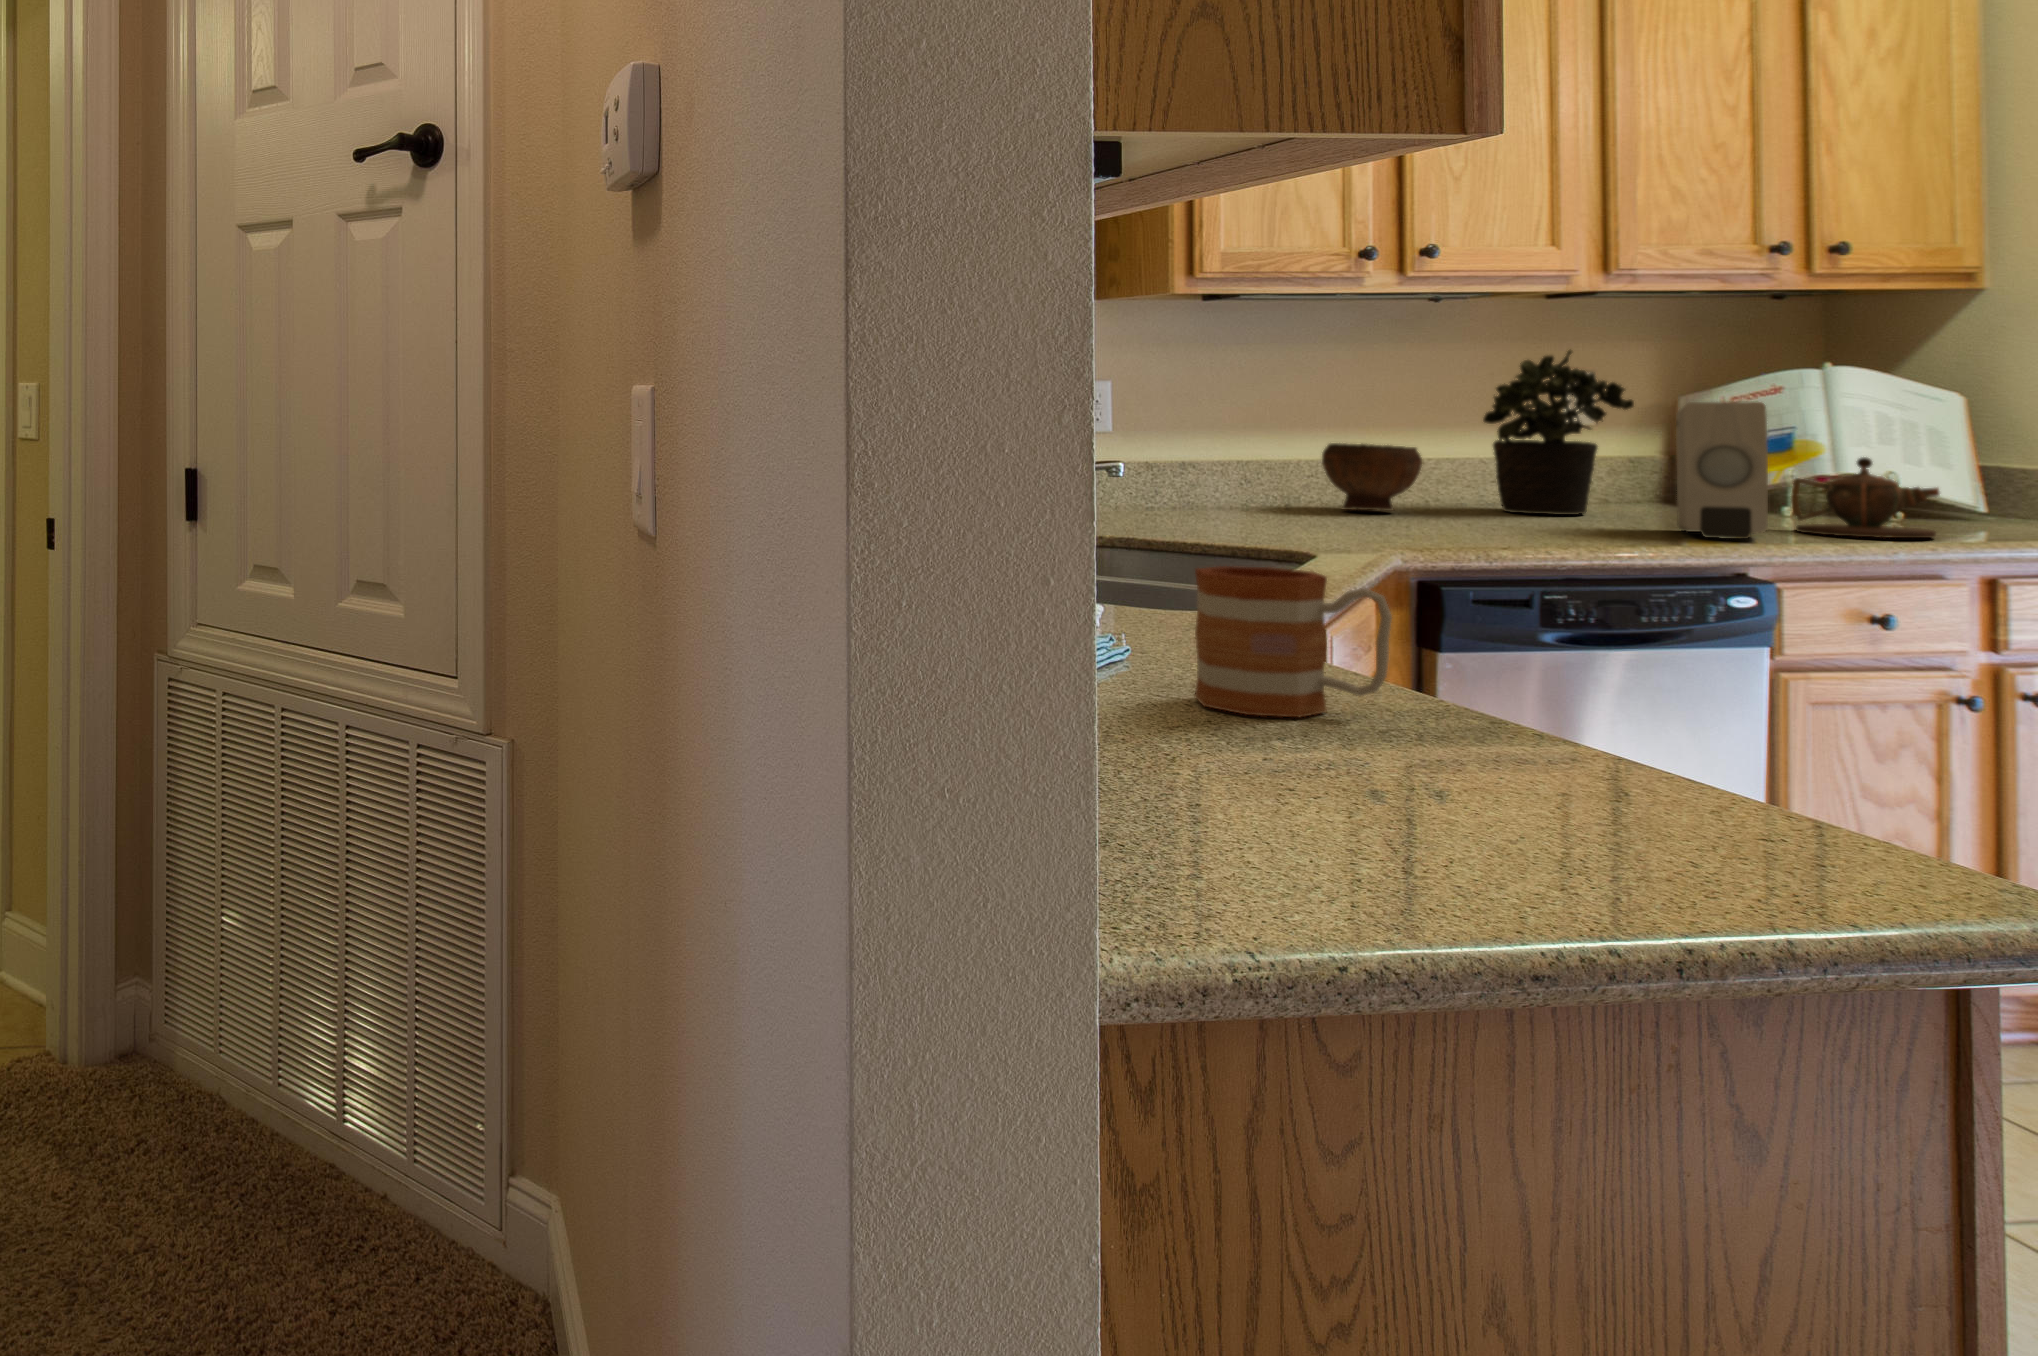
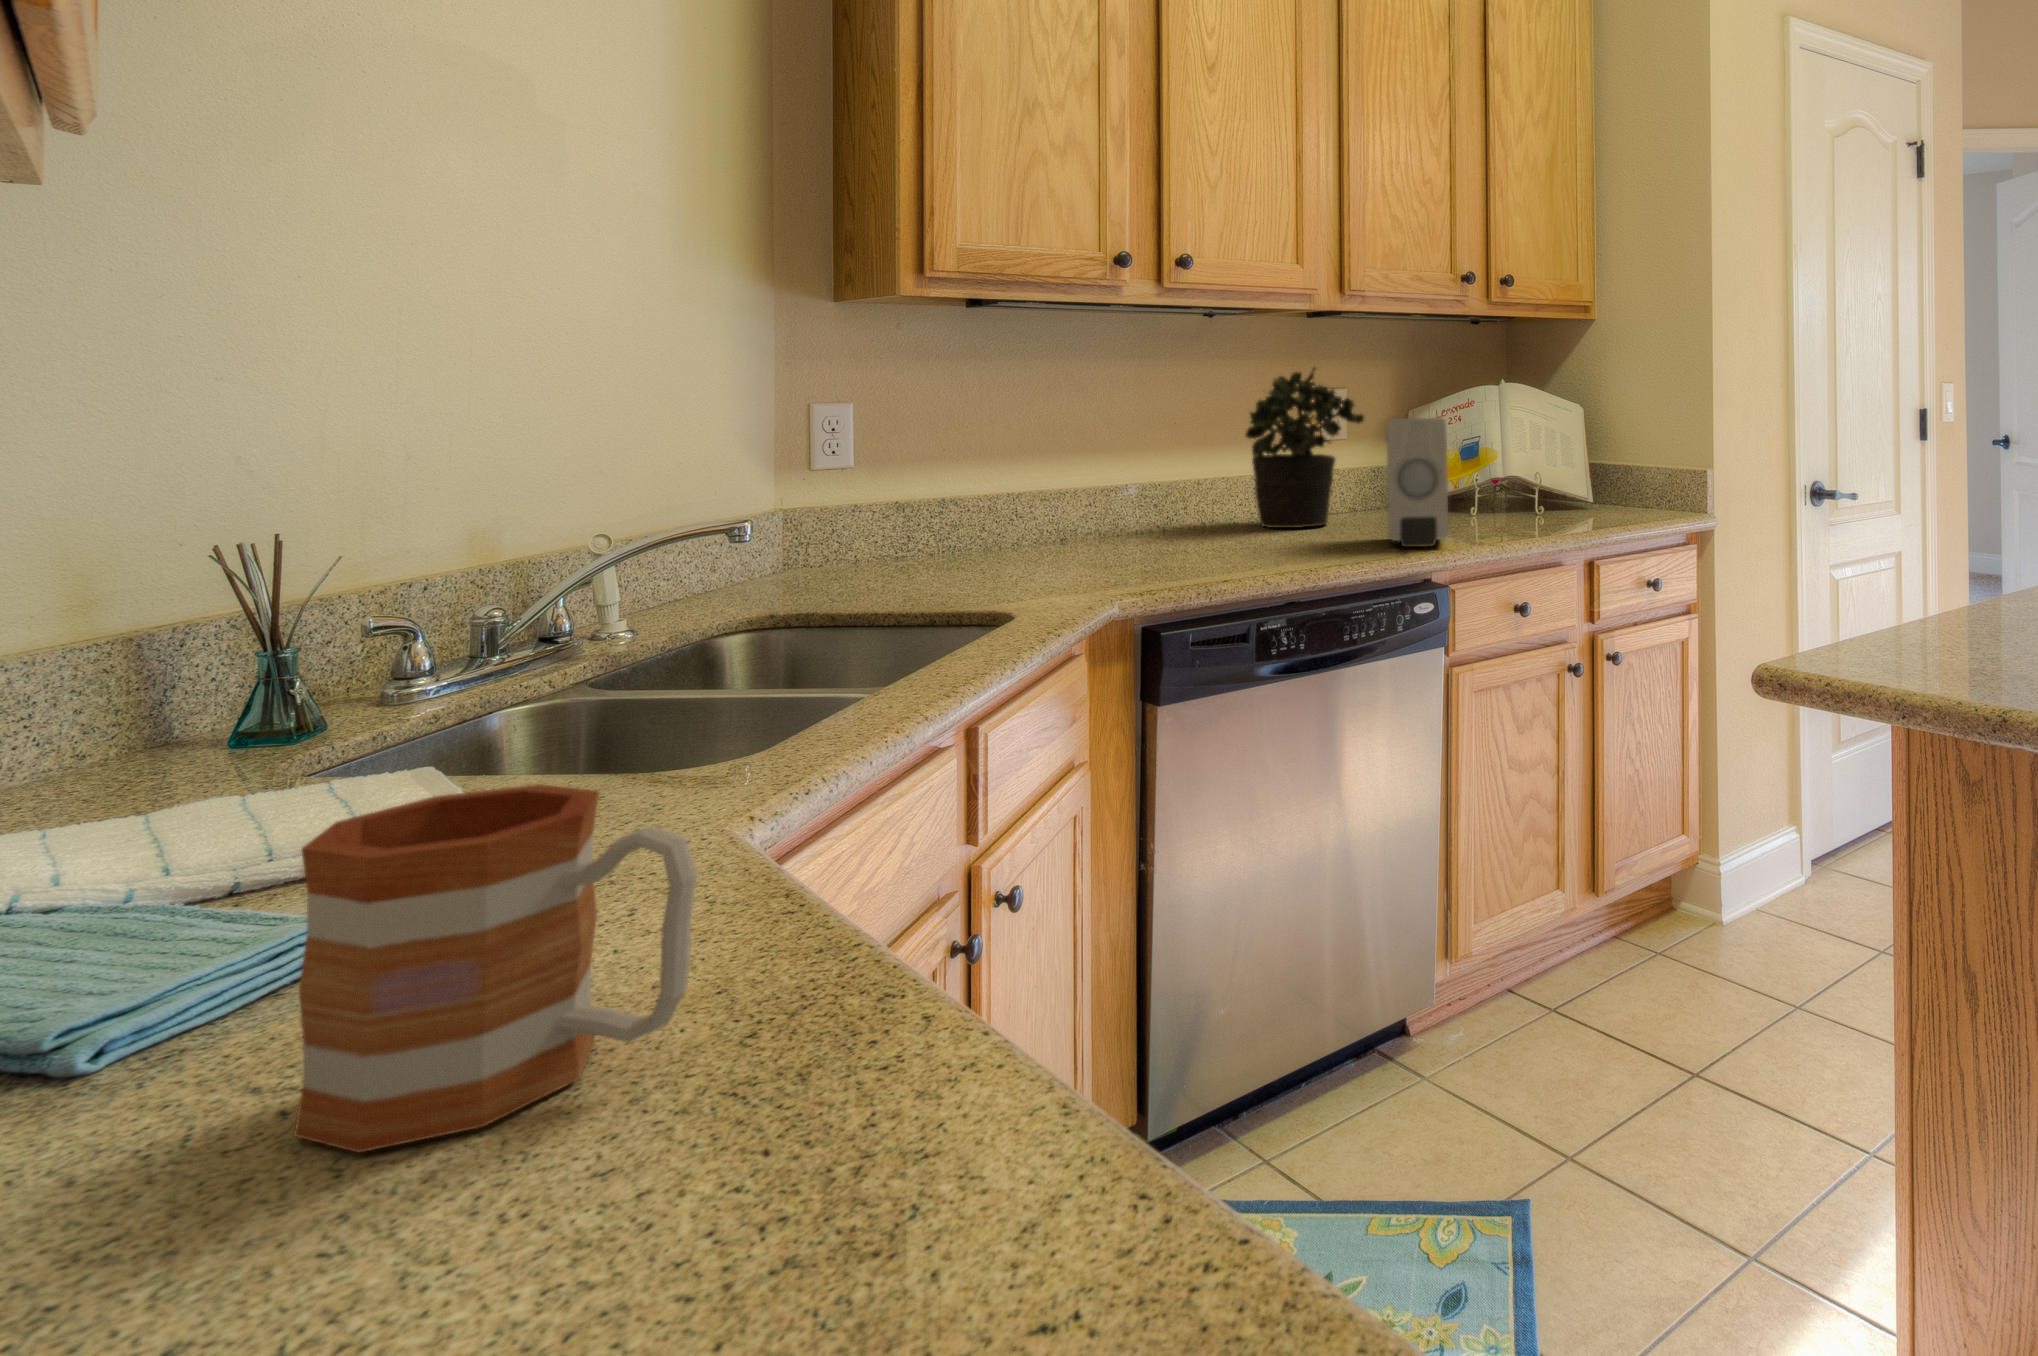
bowl: present [1322,443,1422,511] -> none [1091,464,1185,536]
teapot: present [1791,457,1940,538] -> none [1471,464,1564,535]

